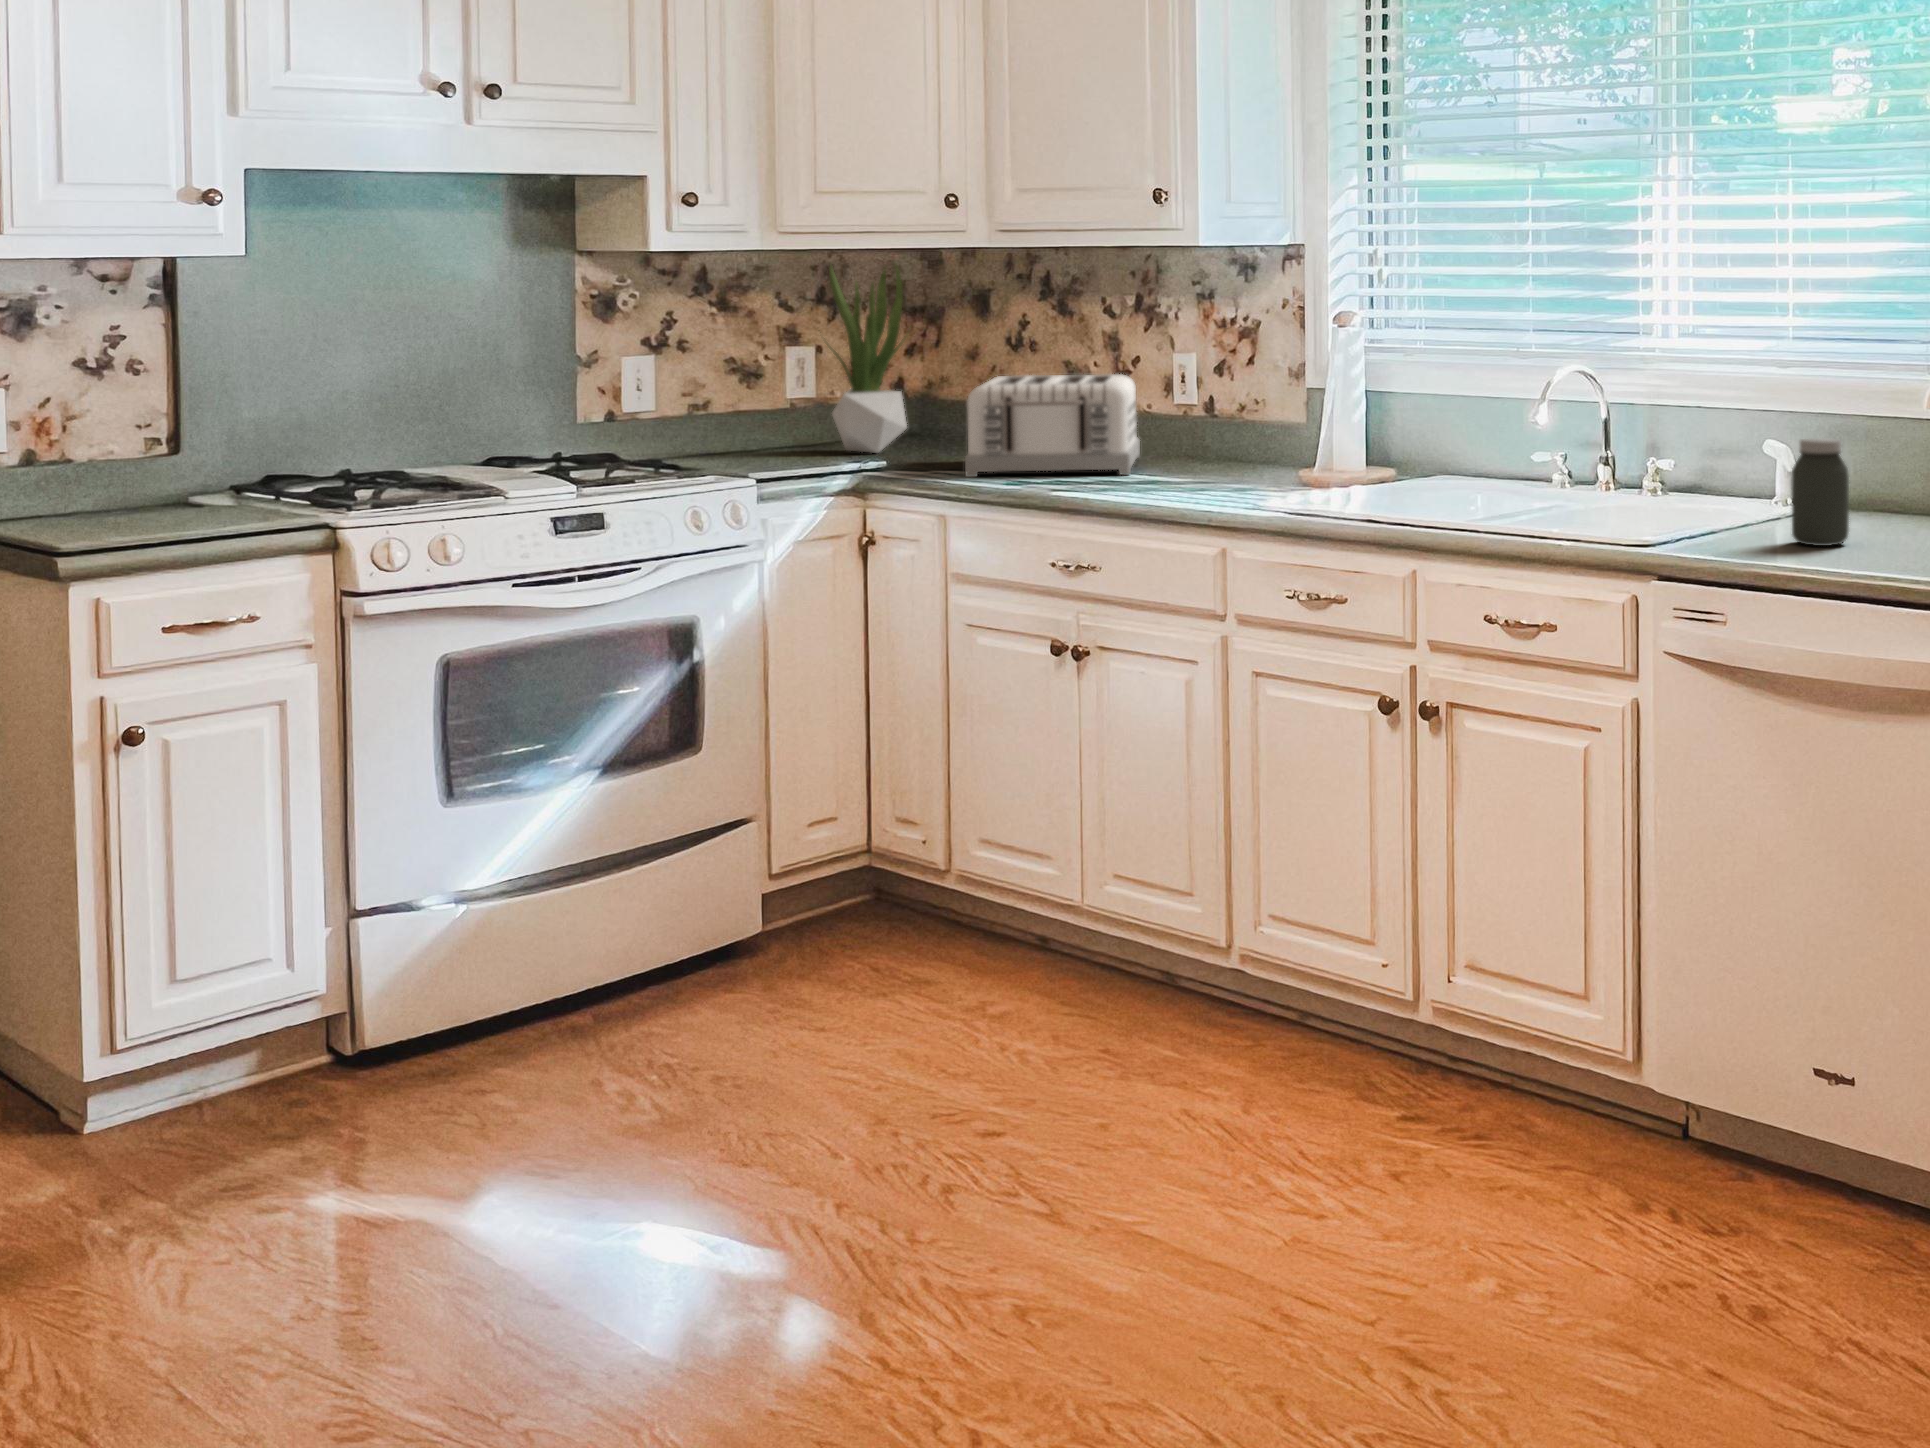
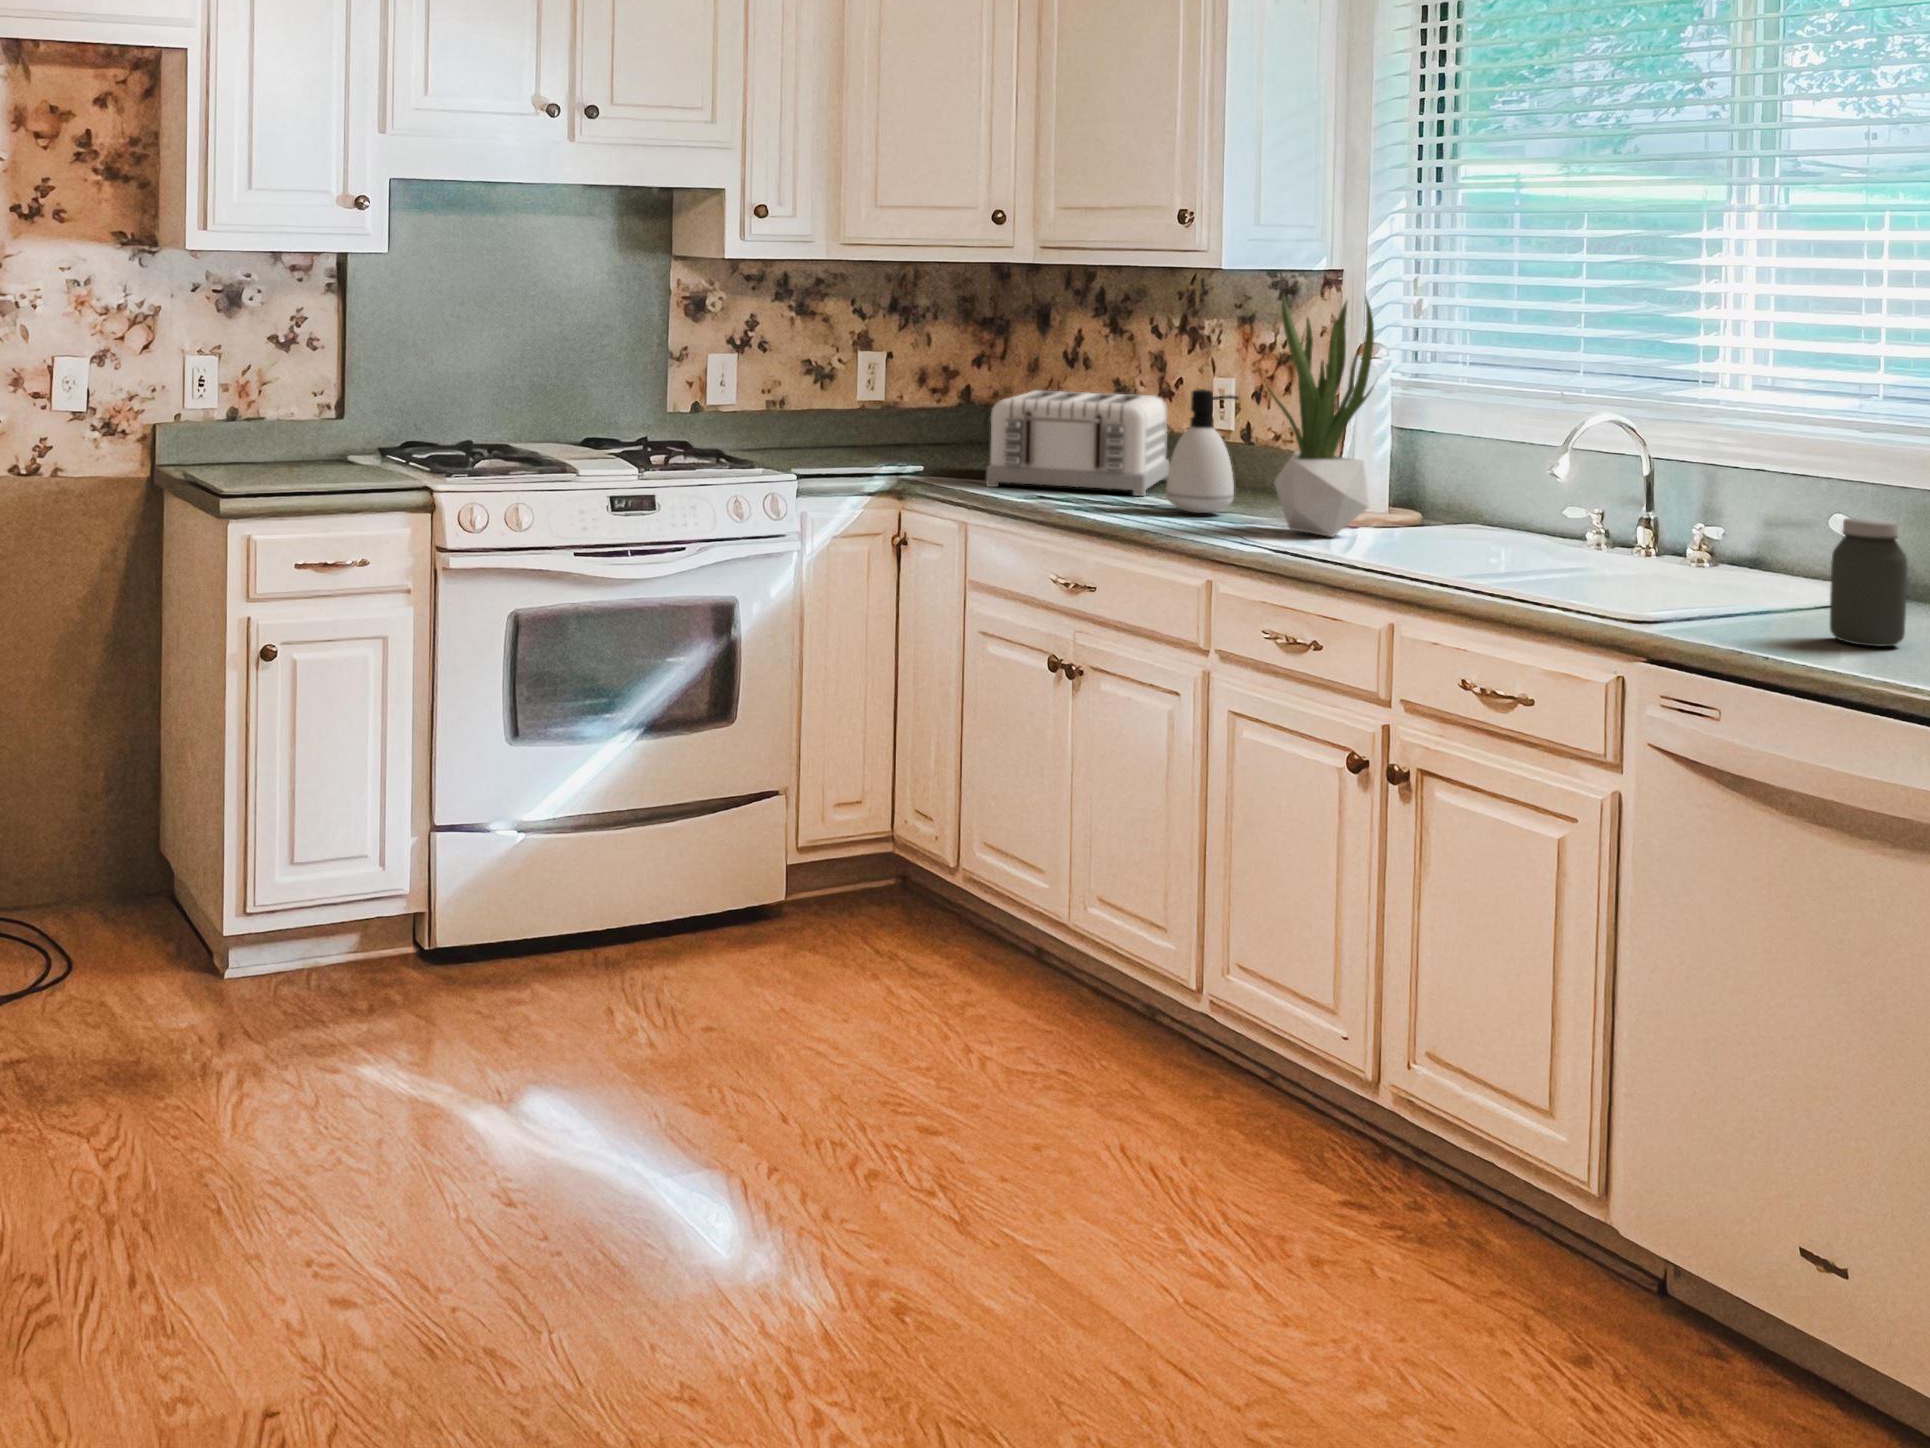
potted plant: present [828,266,907,453] -> present [1267,295,1374,537]
soap dispenser: none [1163,364,1231,486] -> present [1166,389,1239,513]

